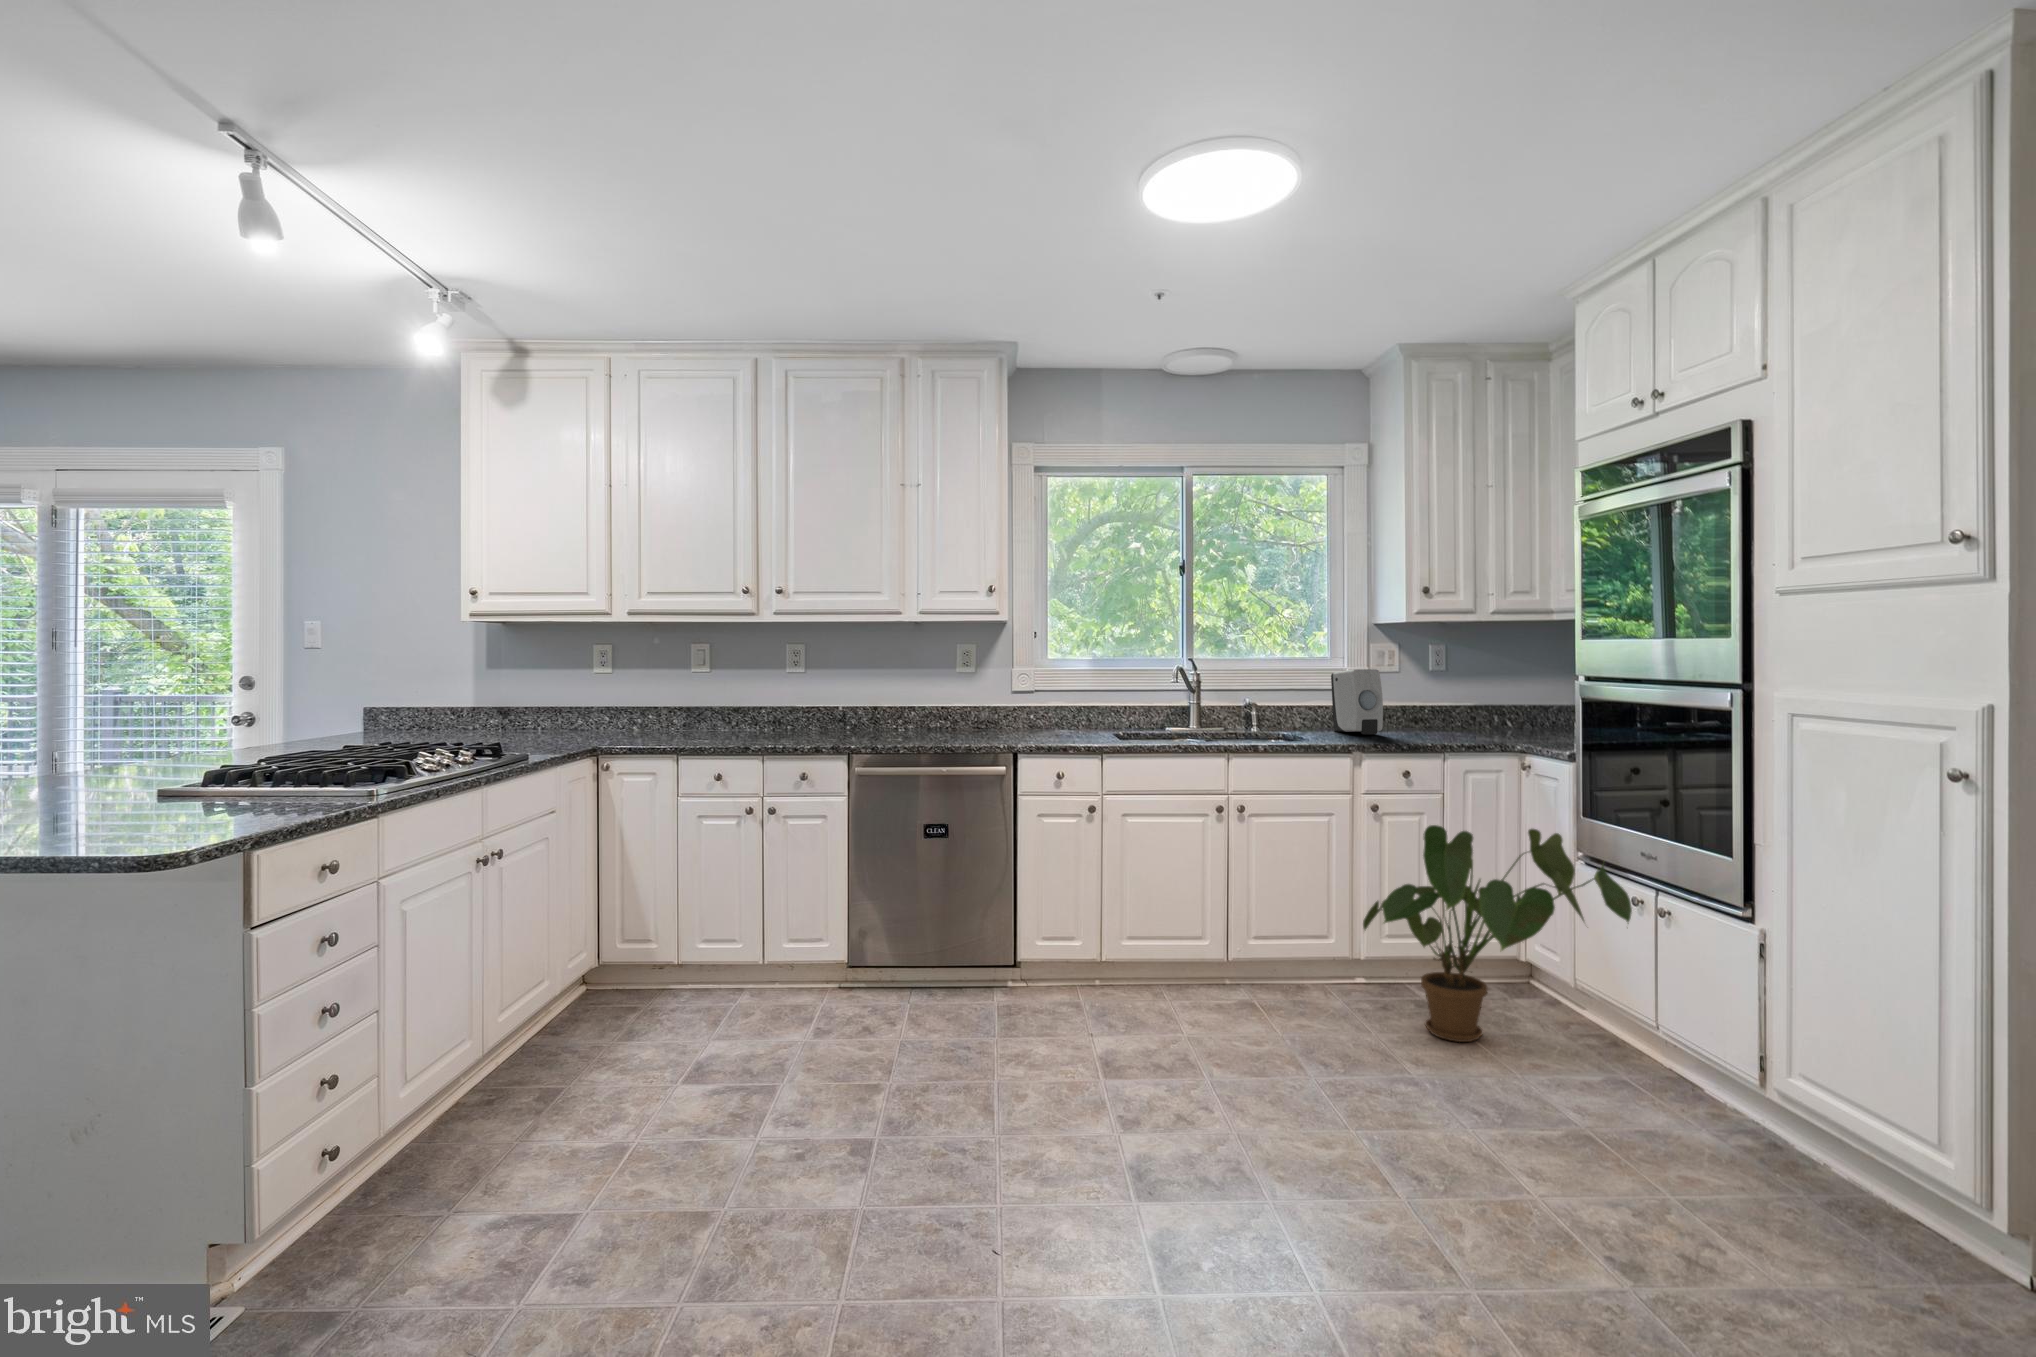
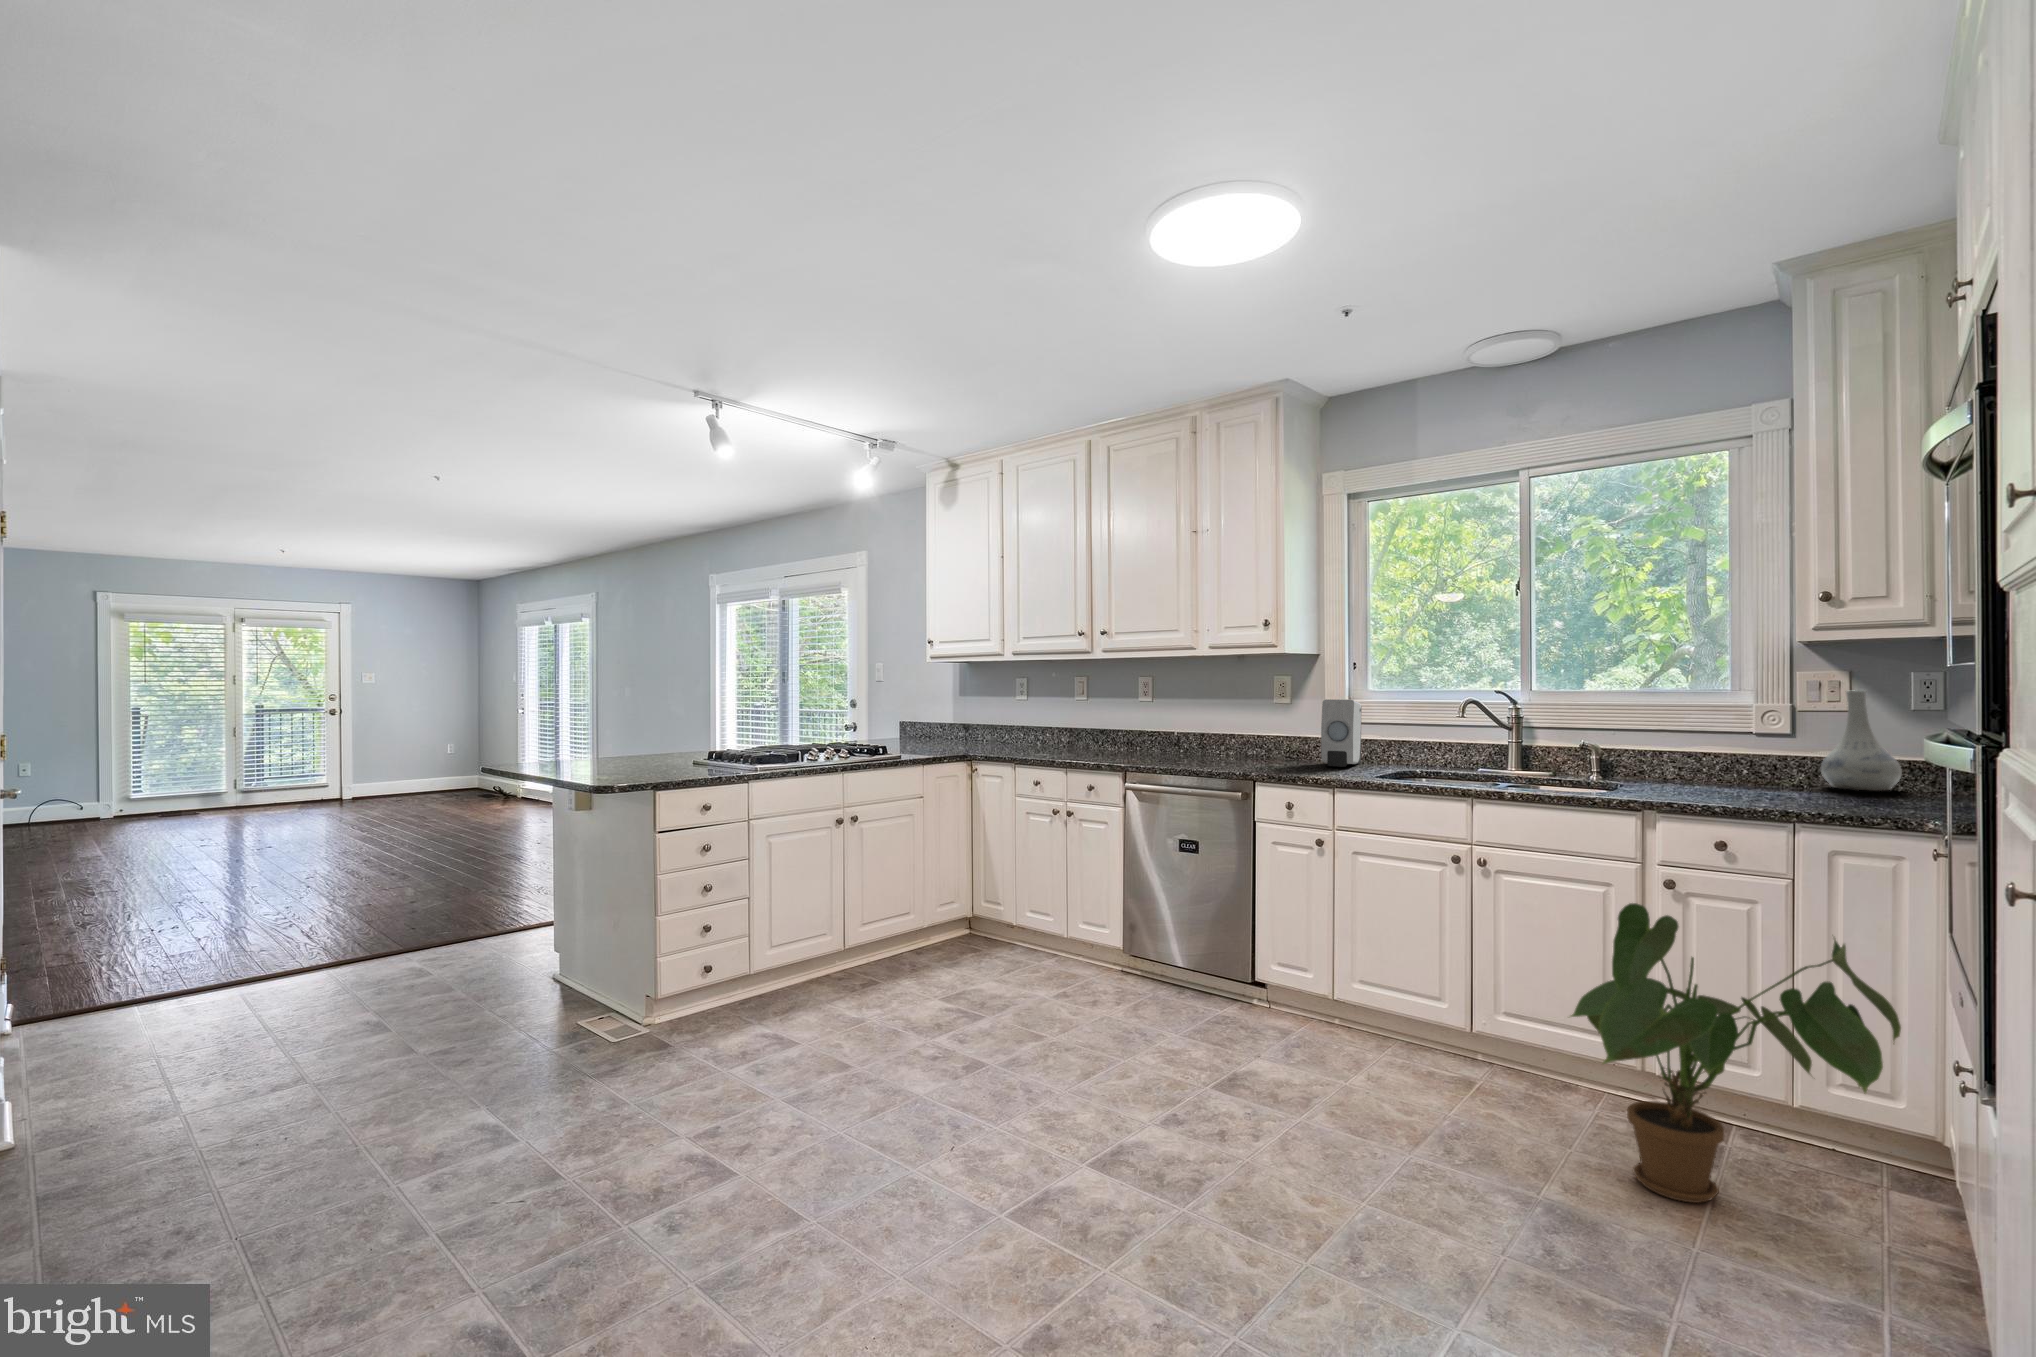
vase: none [1388,659,1434,728] -> present [1821,690,1902,791]
soap dispenser: present [1331,669,1383,734] -> present [1321,699,1362,767]

